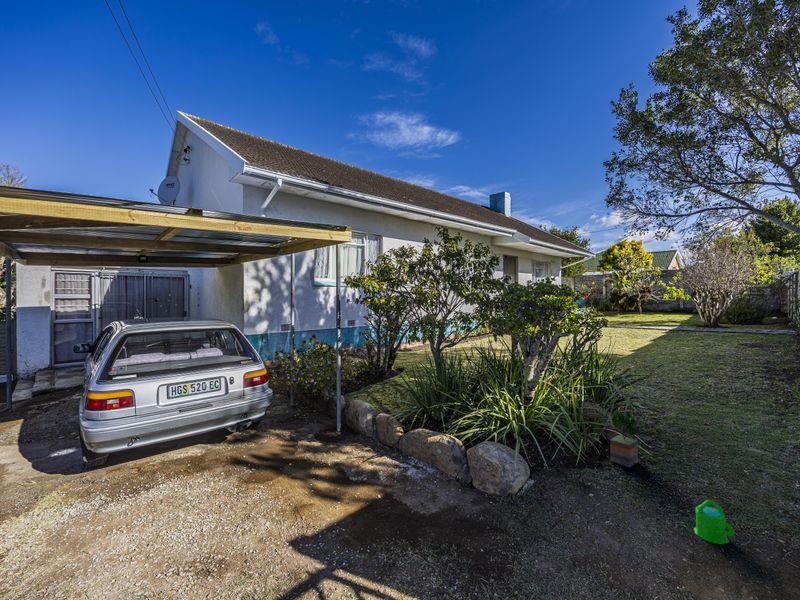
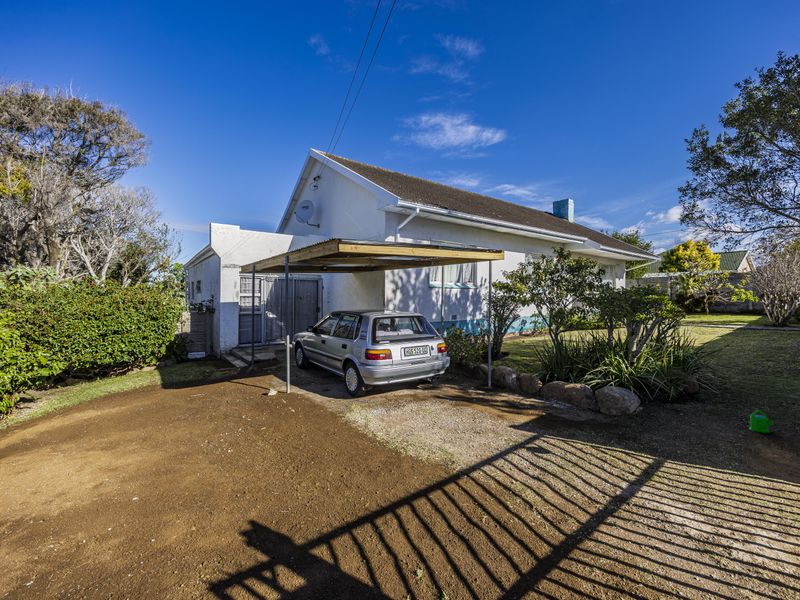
potted tree: present [609,411,644,467] -> none [690,370,717,406]

